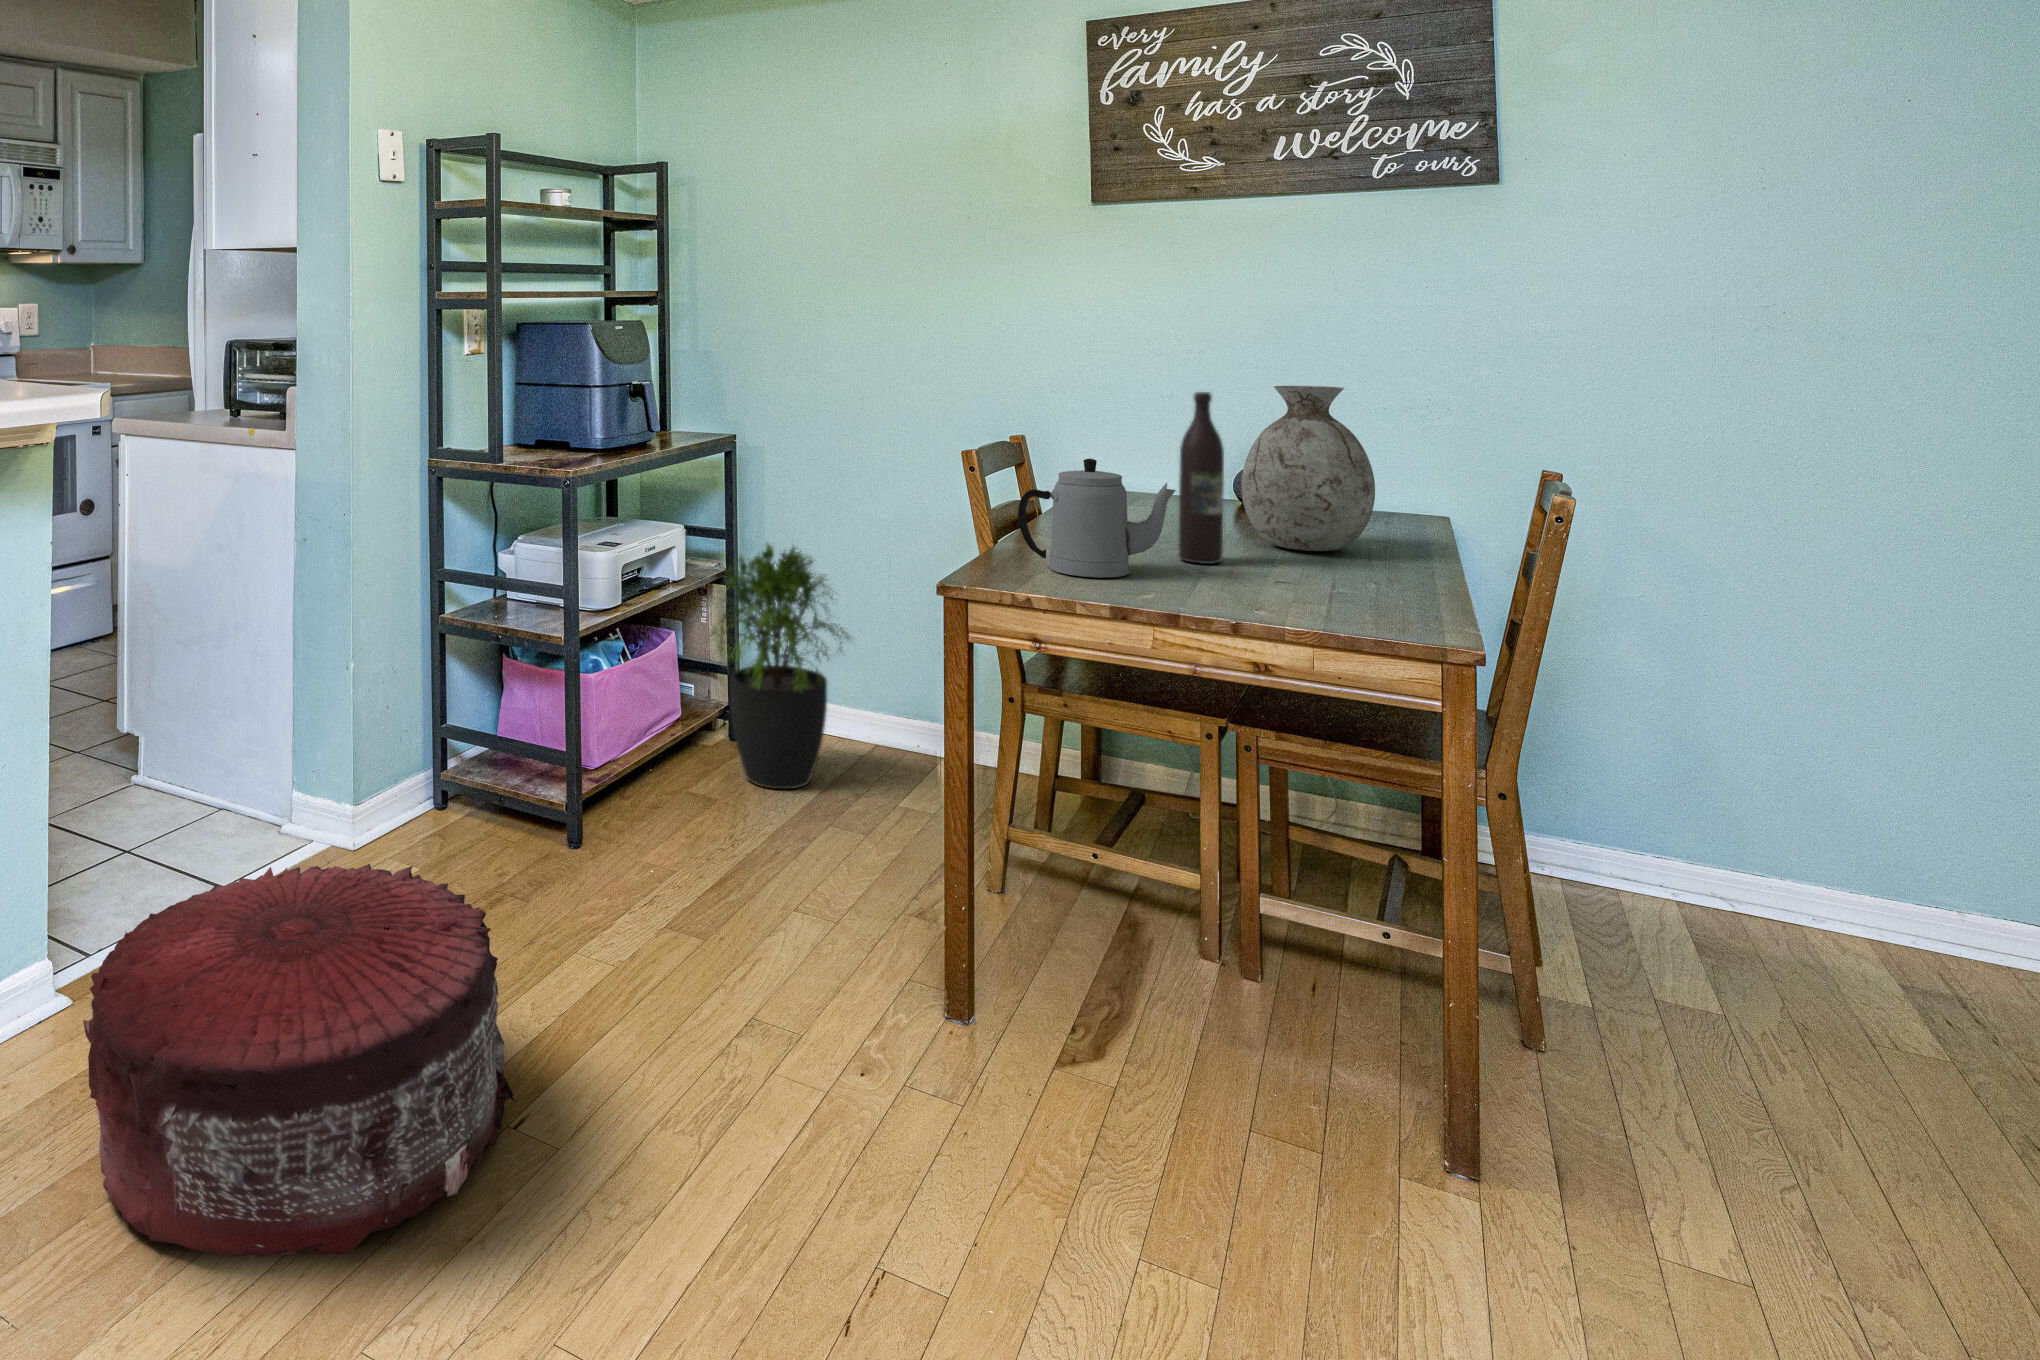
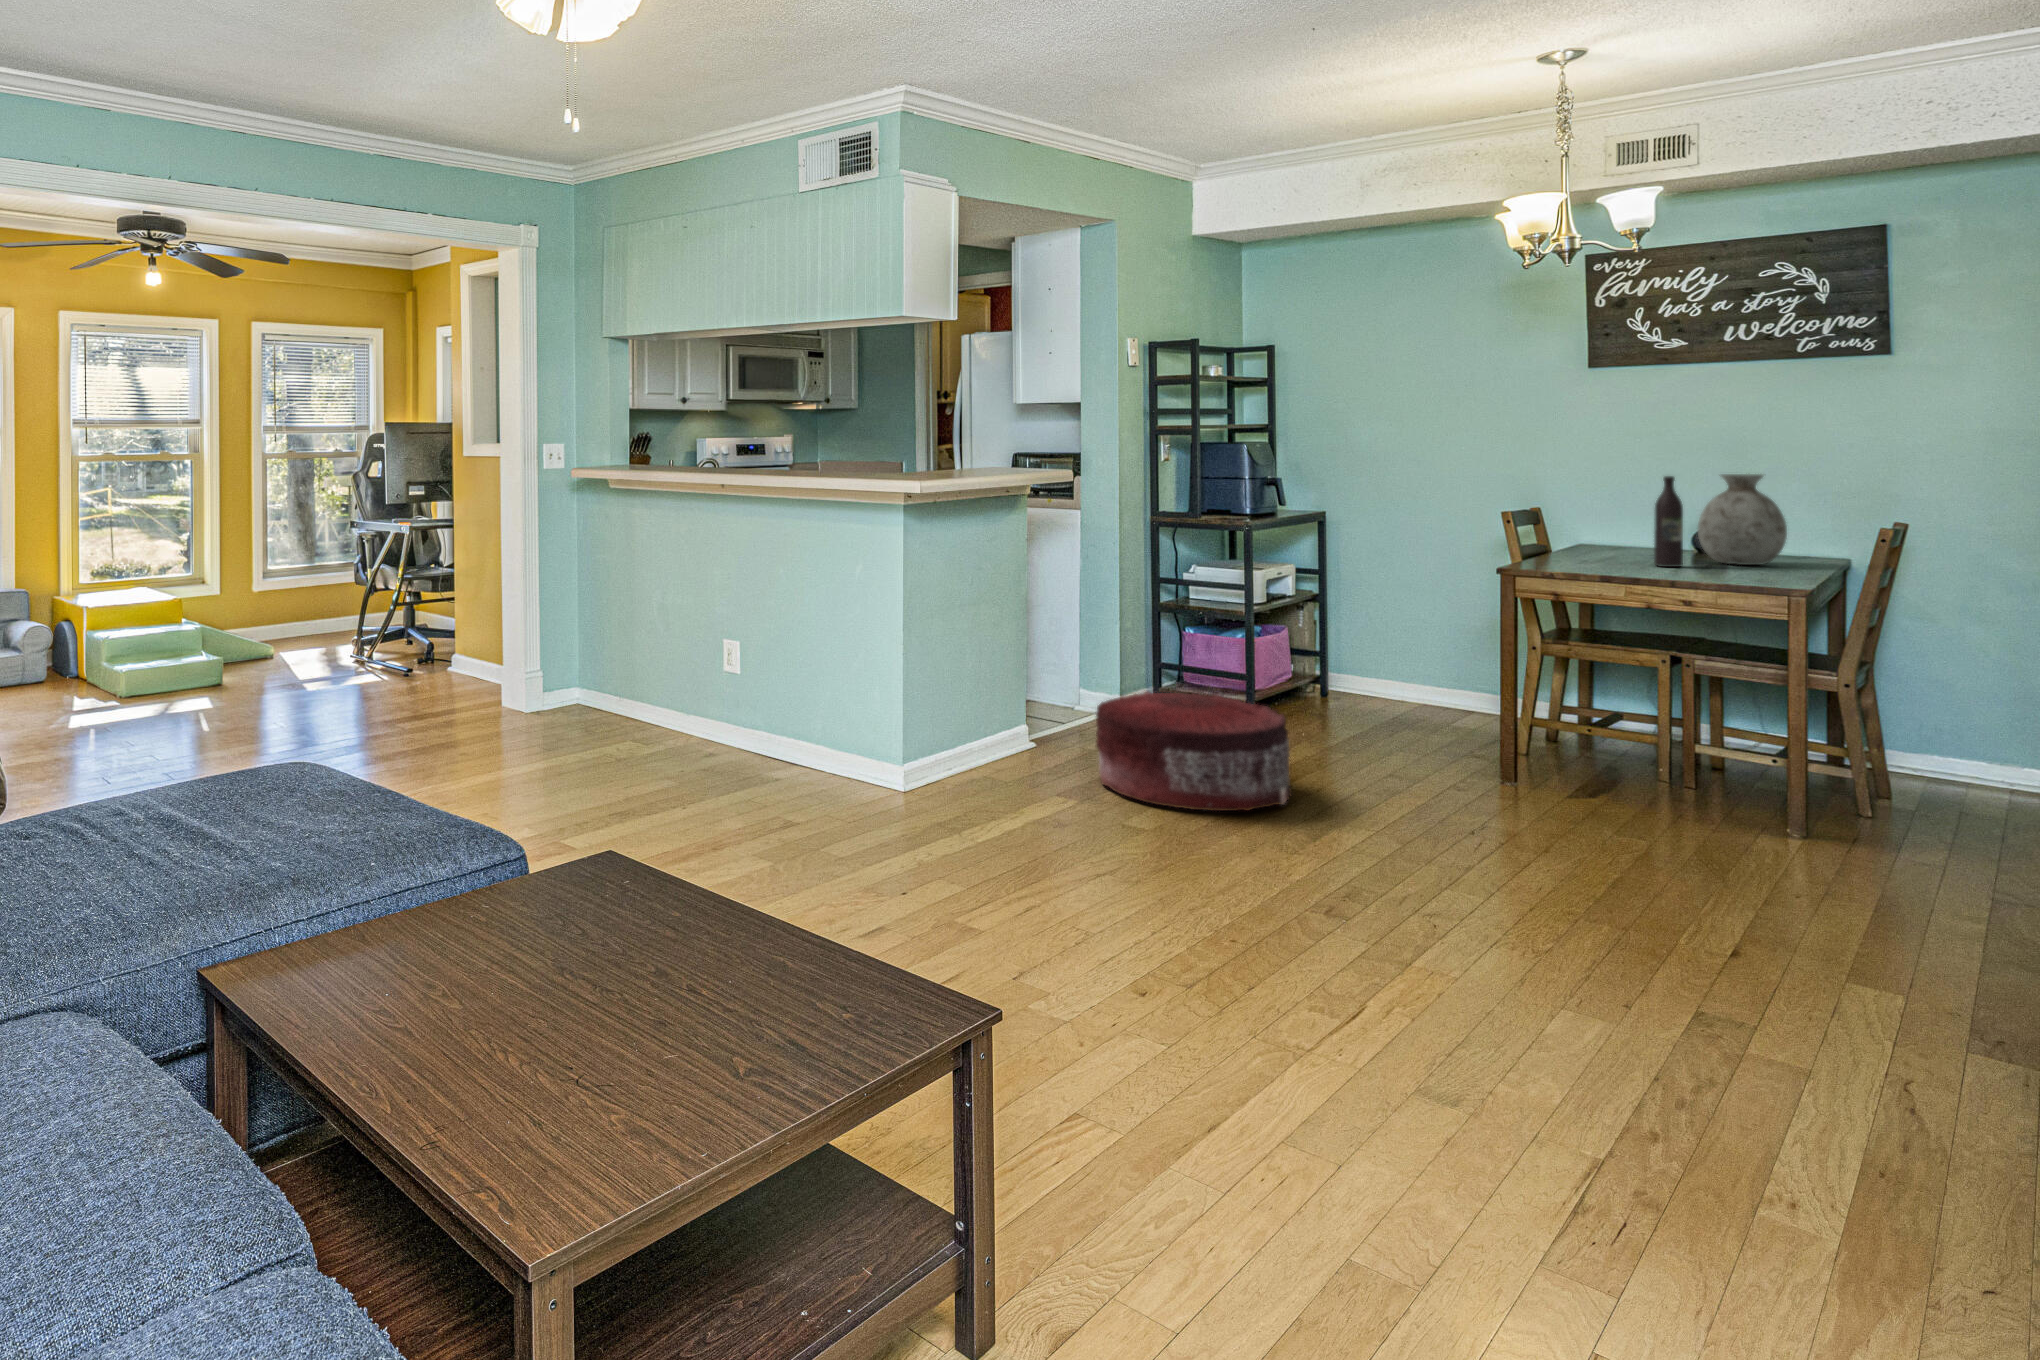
teapot: present [1018,459,1176,578] -> none [1552,509,1651,569]
potted plant: present [708,542,851,789] -> none [1313,572,1425,719]

